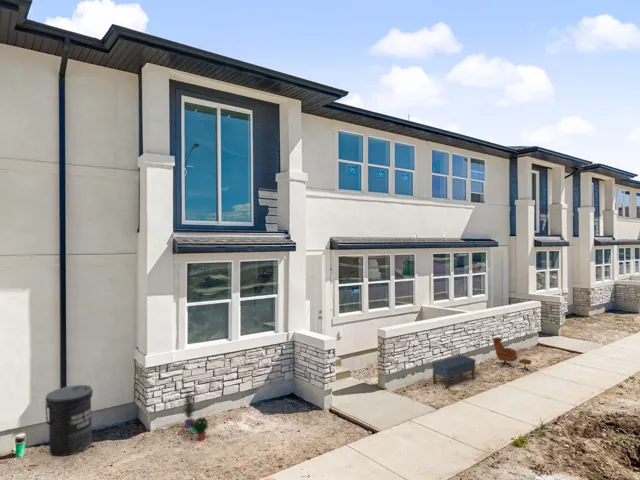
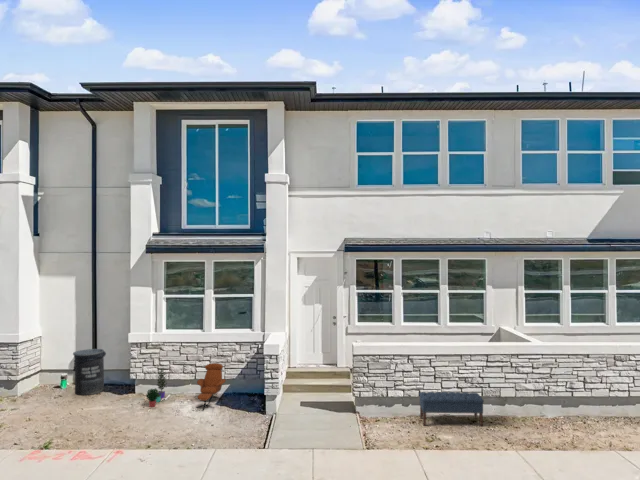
lounge chair: present [493,337,531,371] -> present [197,363,226,410]

